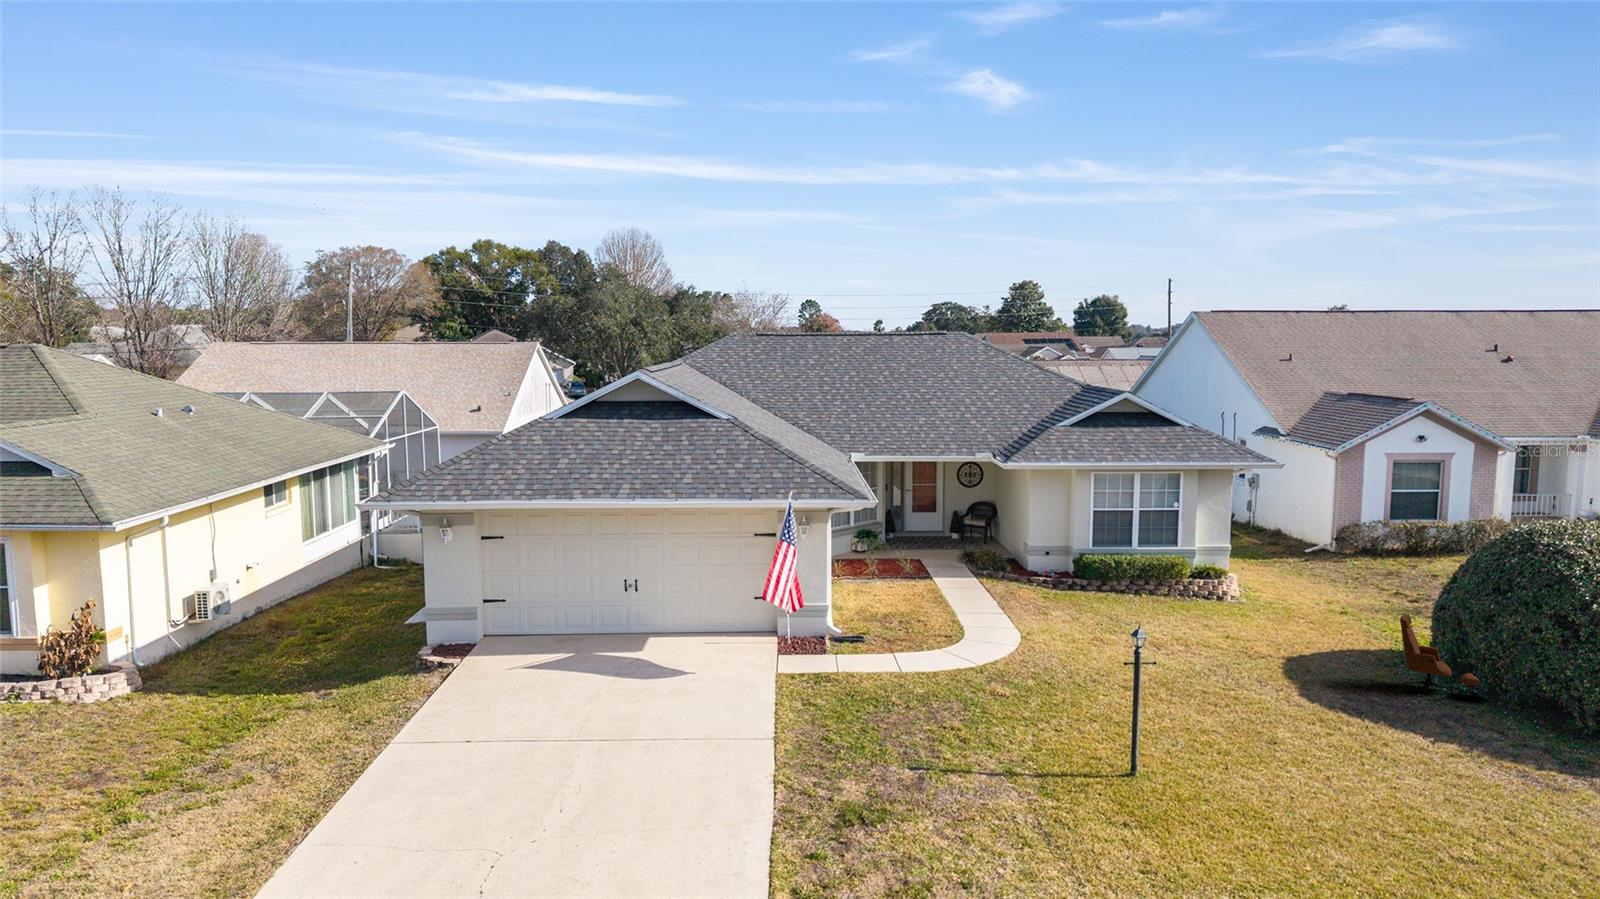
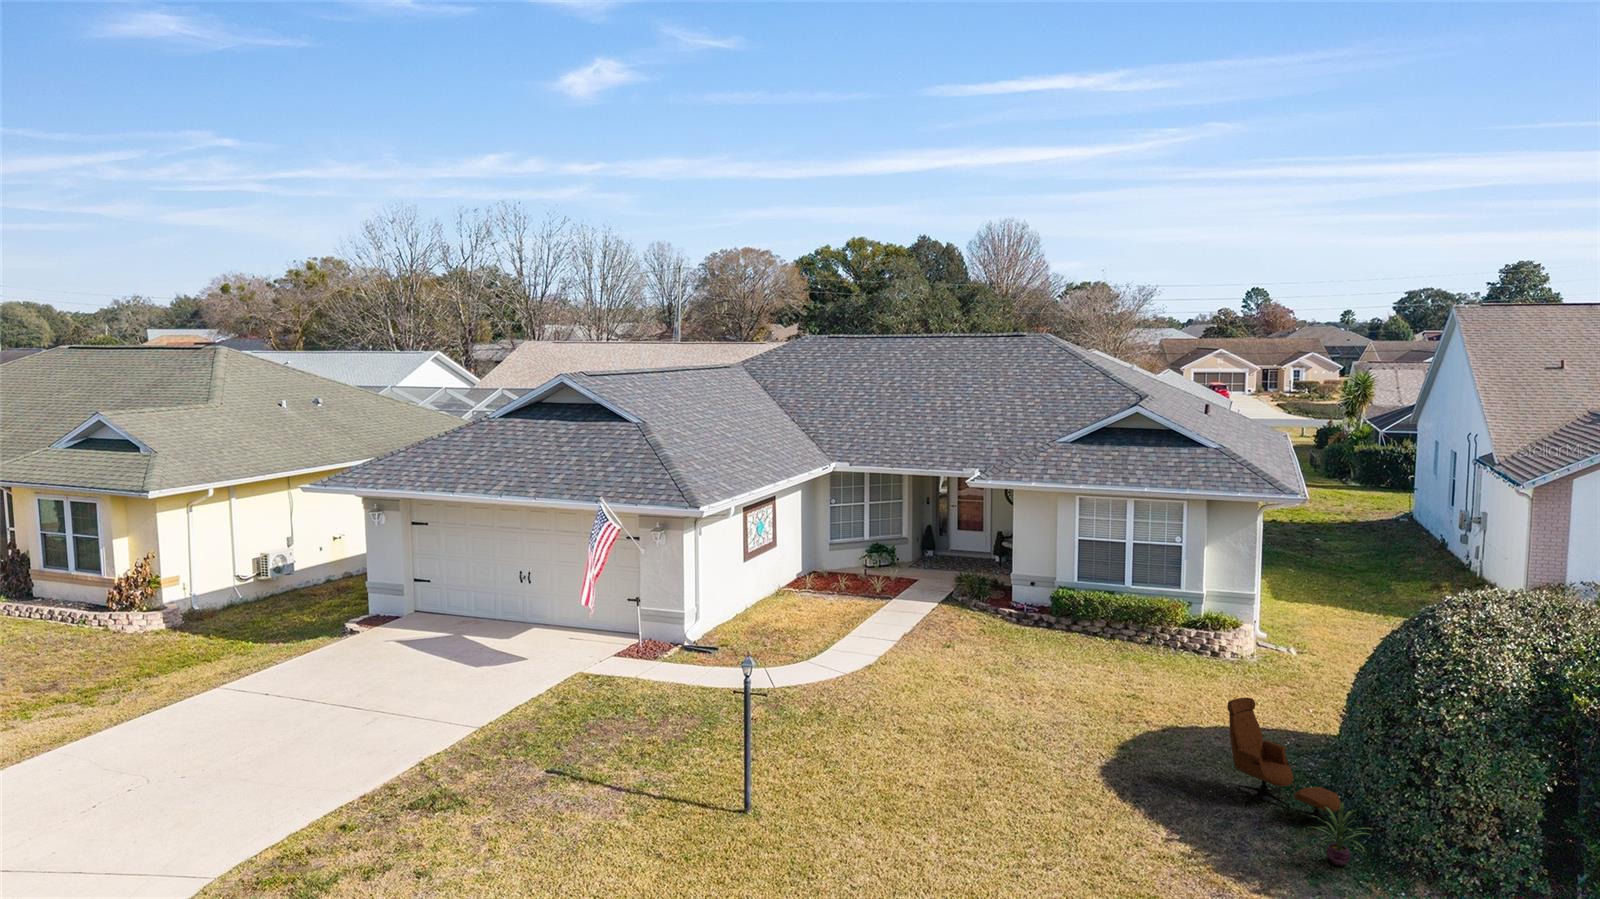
decorative plant: none [1504,676,1556,721] -> present [1307,802,1372,866]

